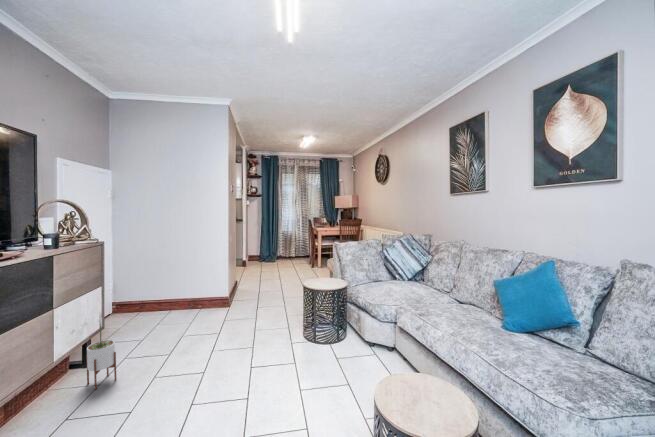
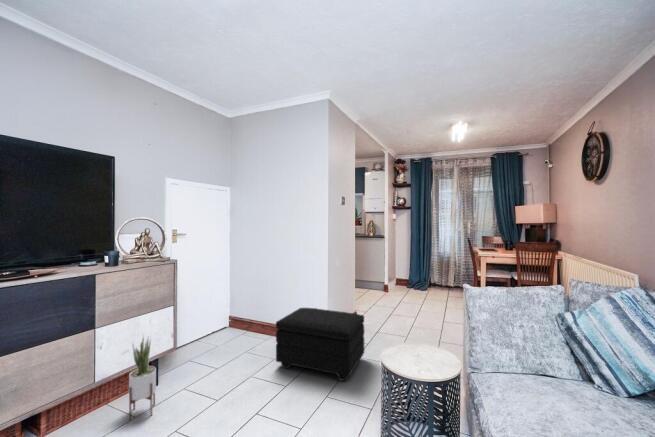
footstool: none [200,275,266,325] -> present [276,308,364,381]

